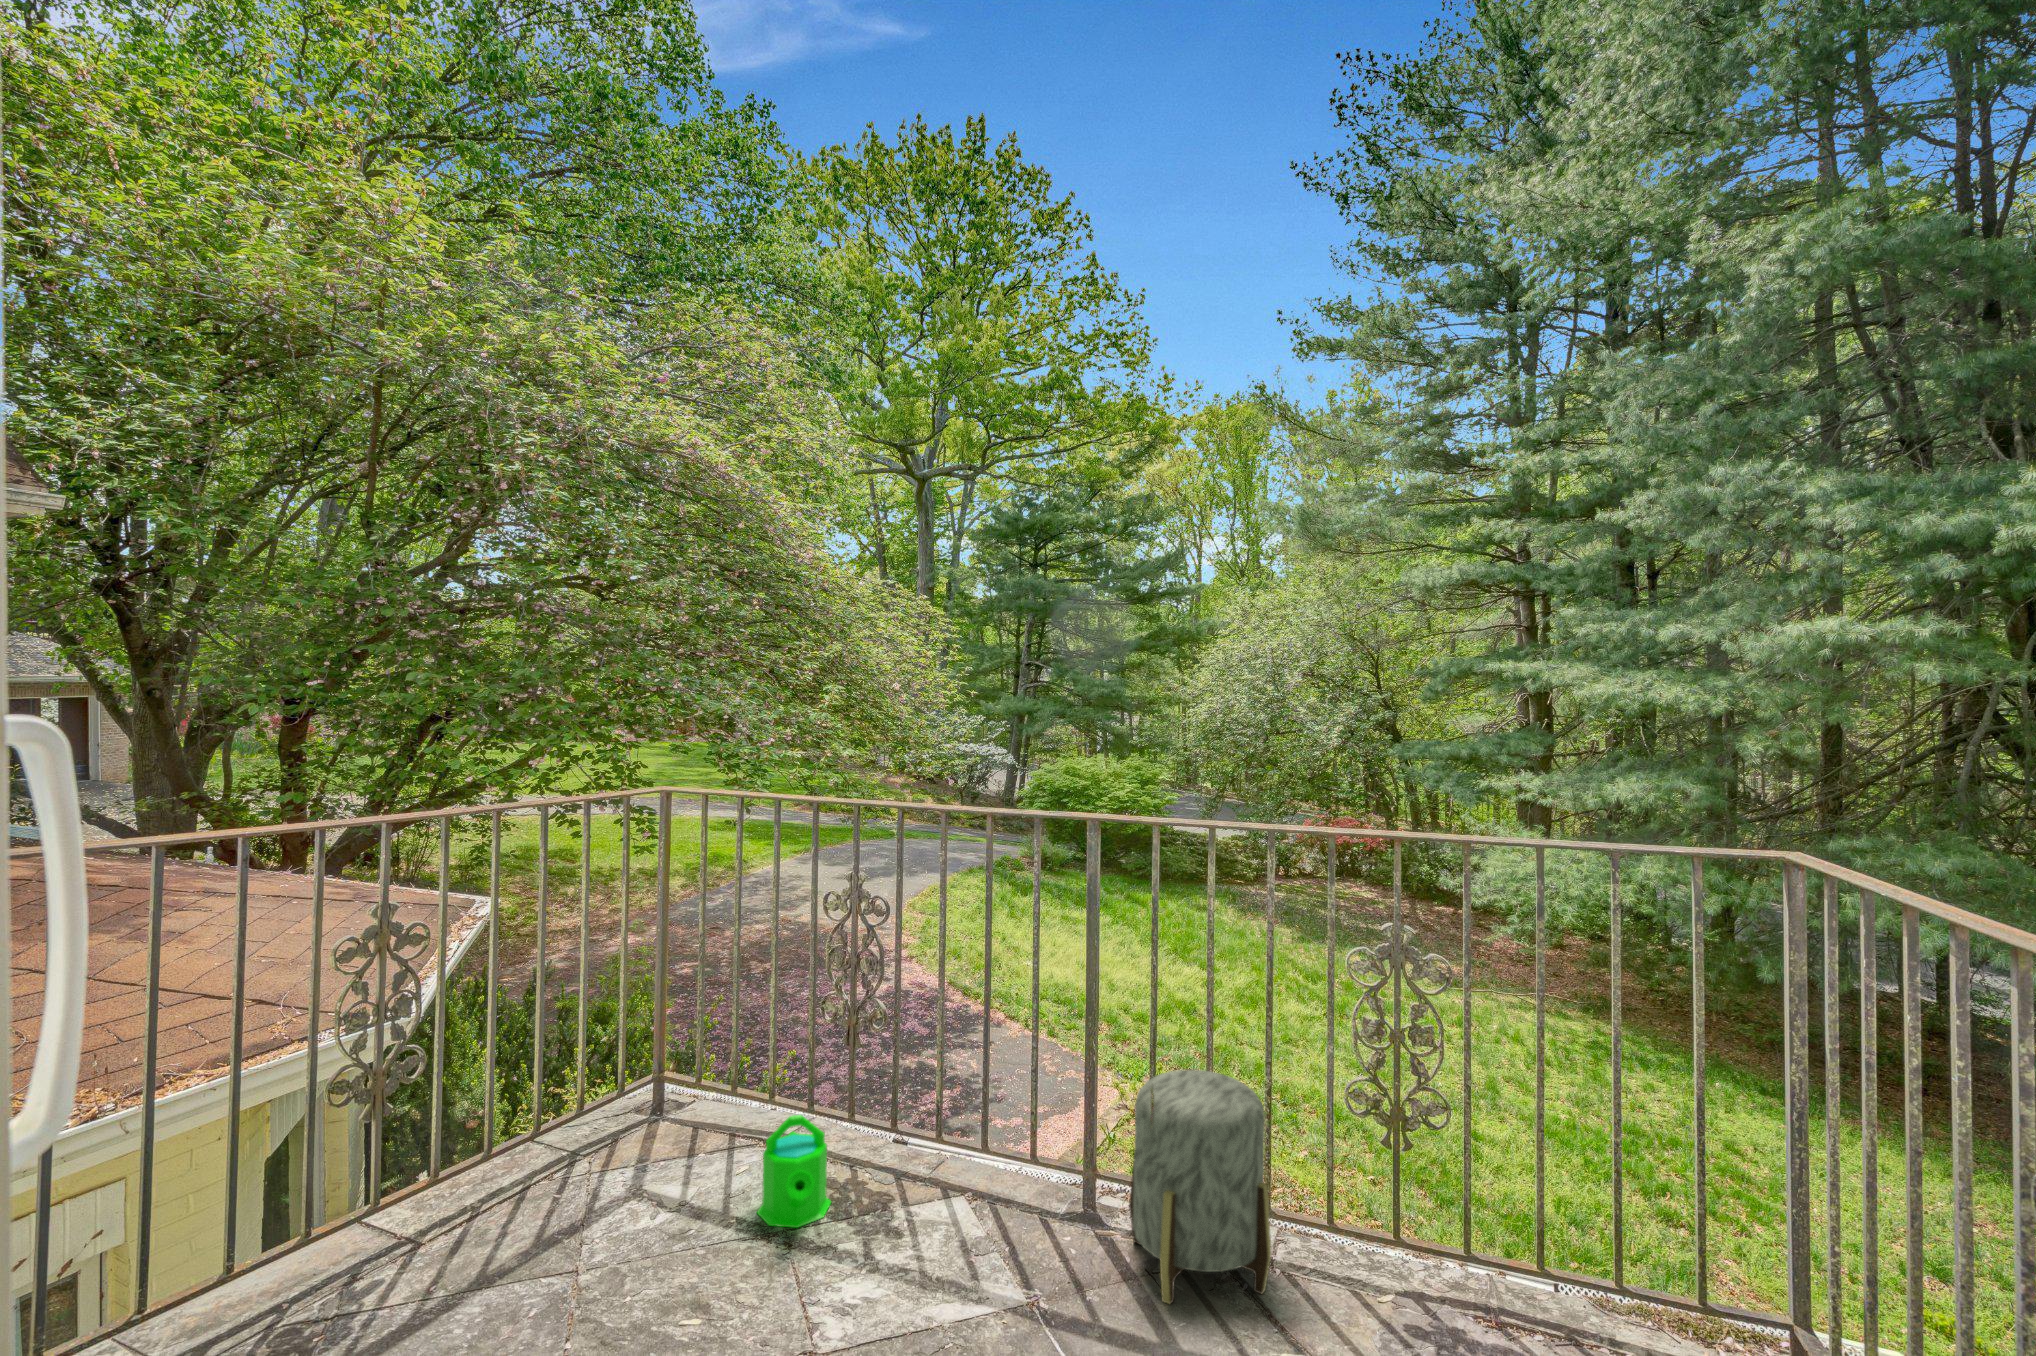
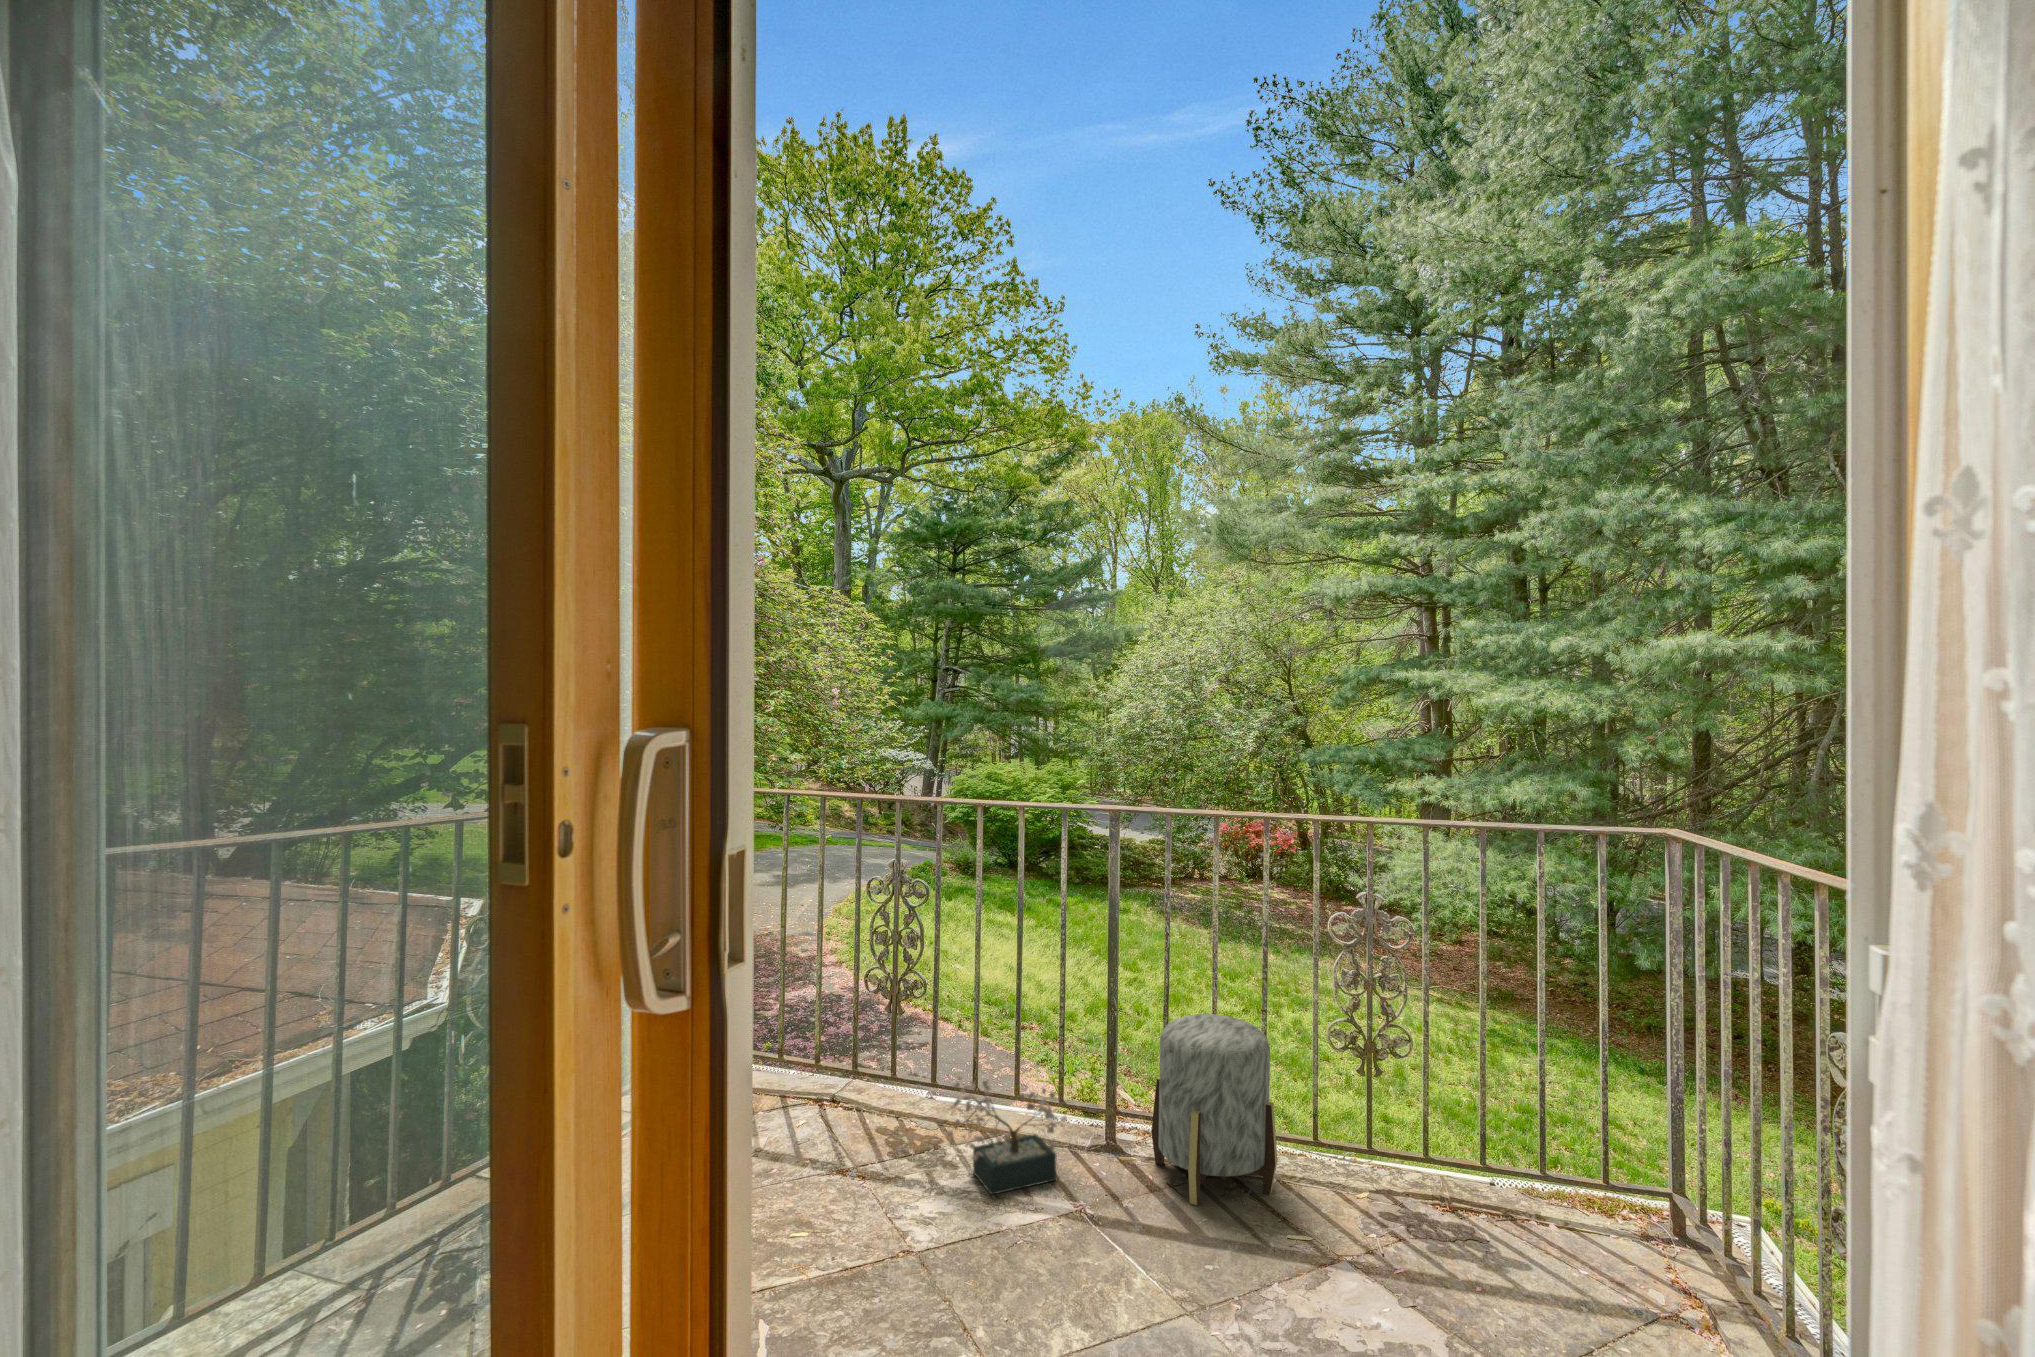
watering can: present [757,1115,831,1228] -> none [821,1068,886,1166]
decorative plant: none [886,1132,1028,1276] -> present [949,1077,1067,1195]

